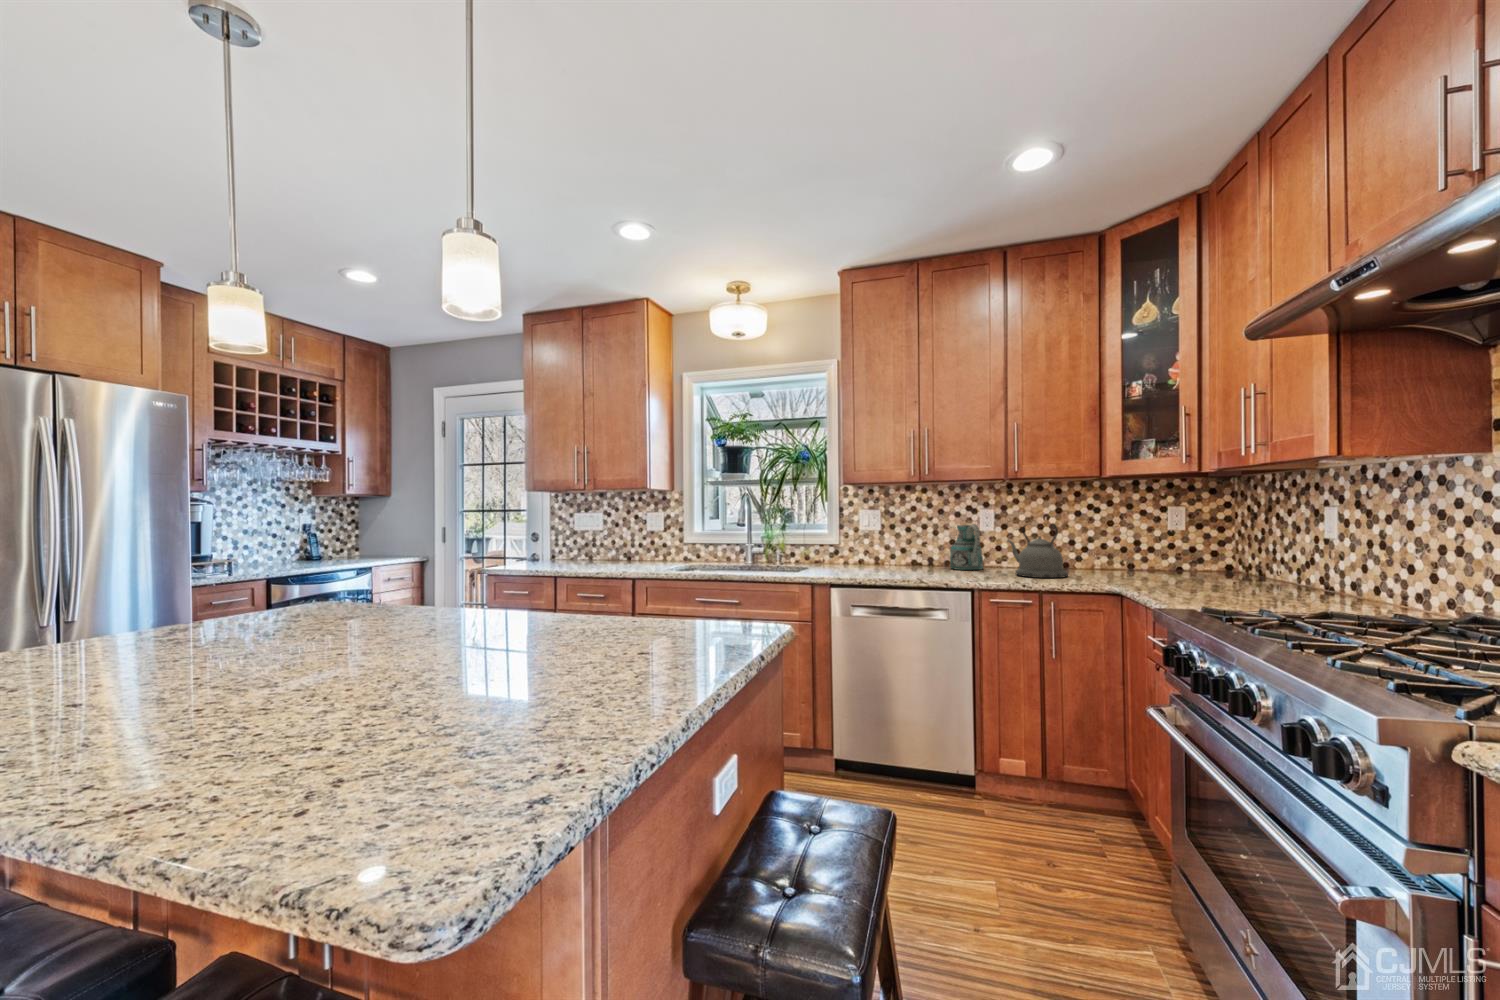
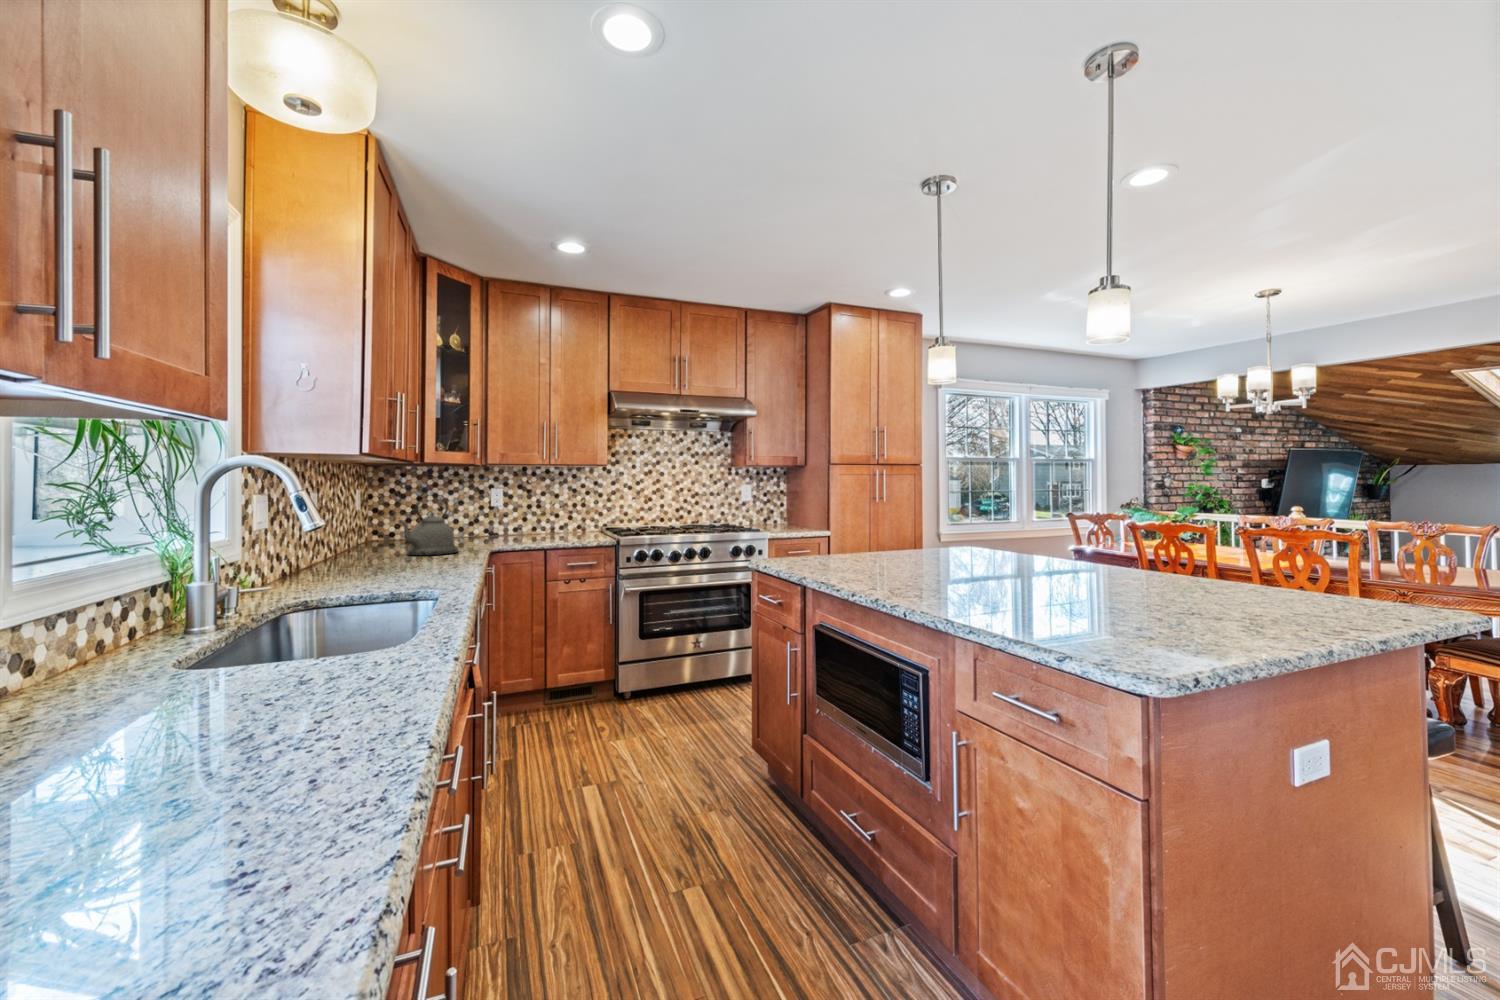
ceramic pitcher: present [950,524,983,570] -> none [327,503,393,568]

